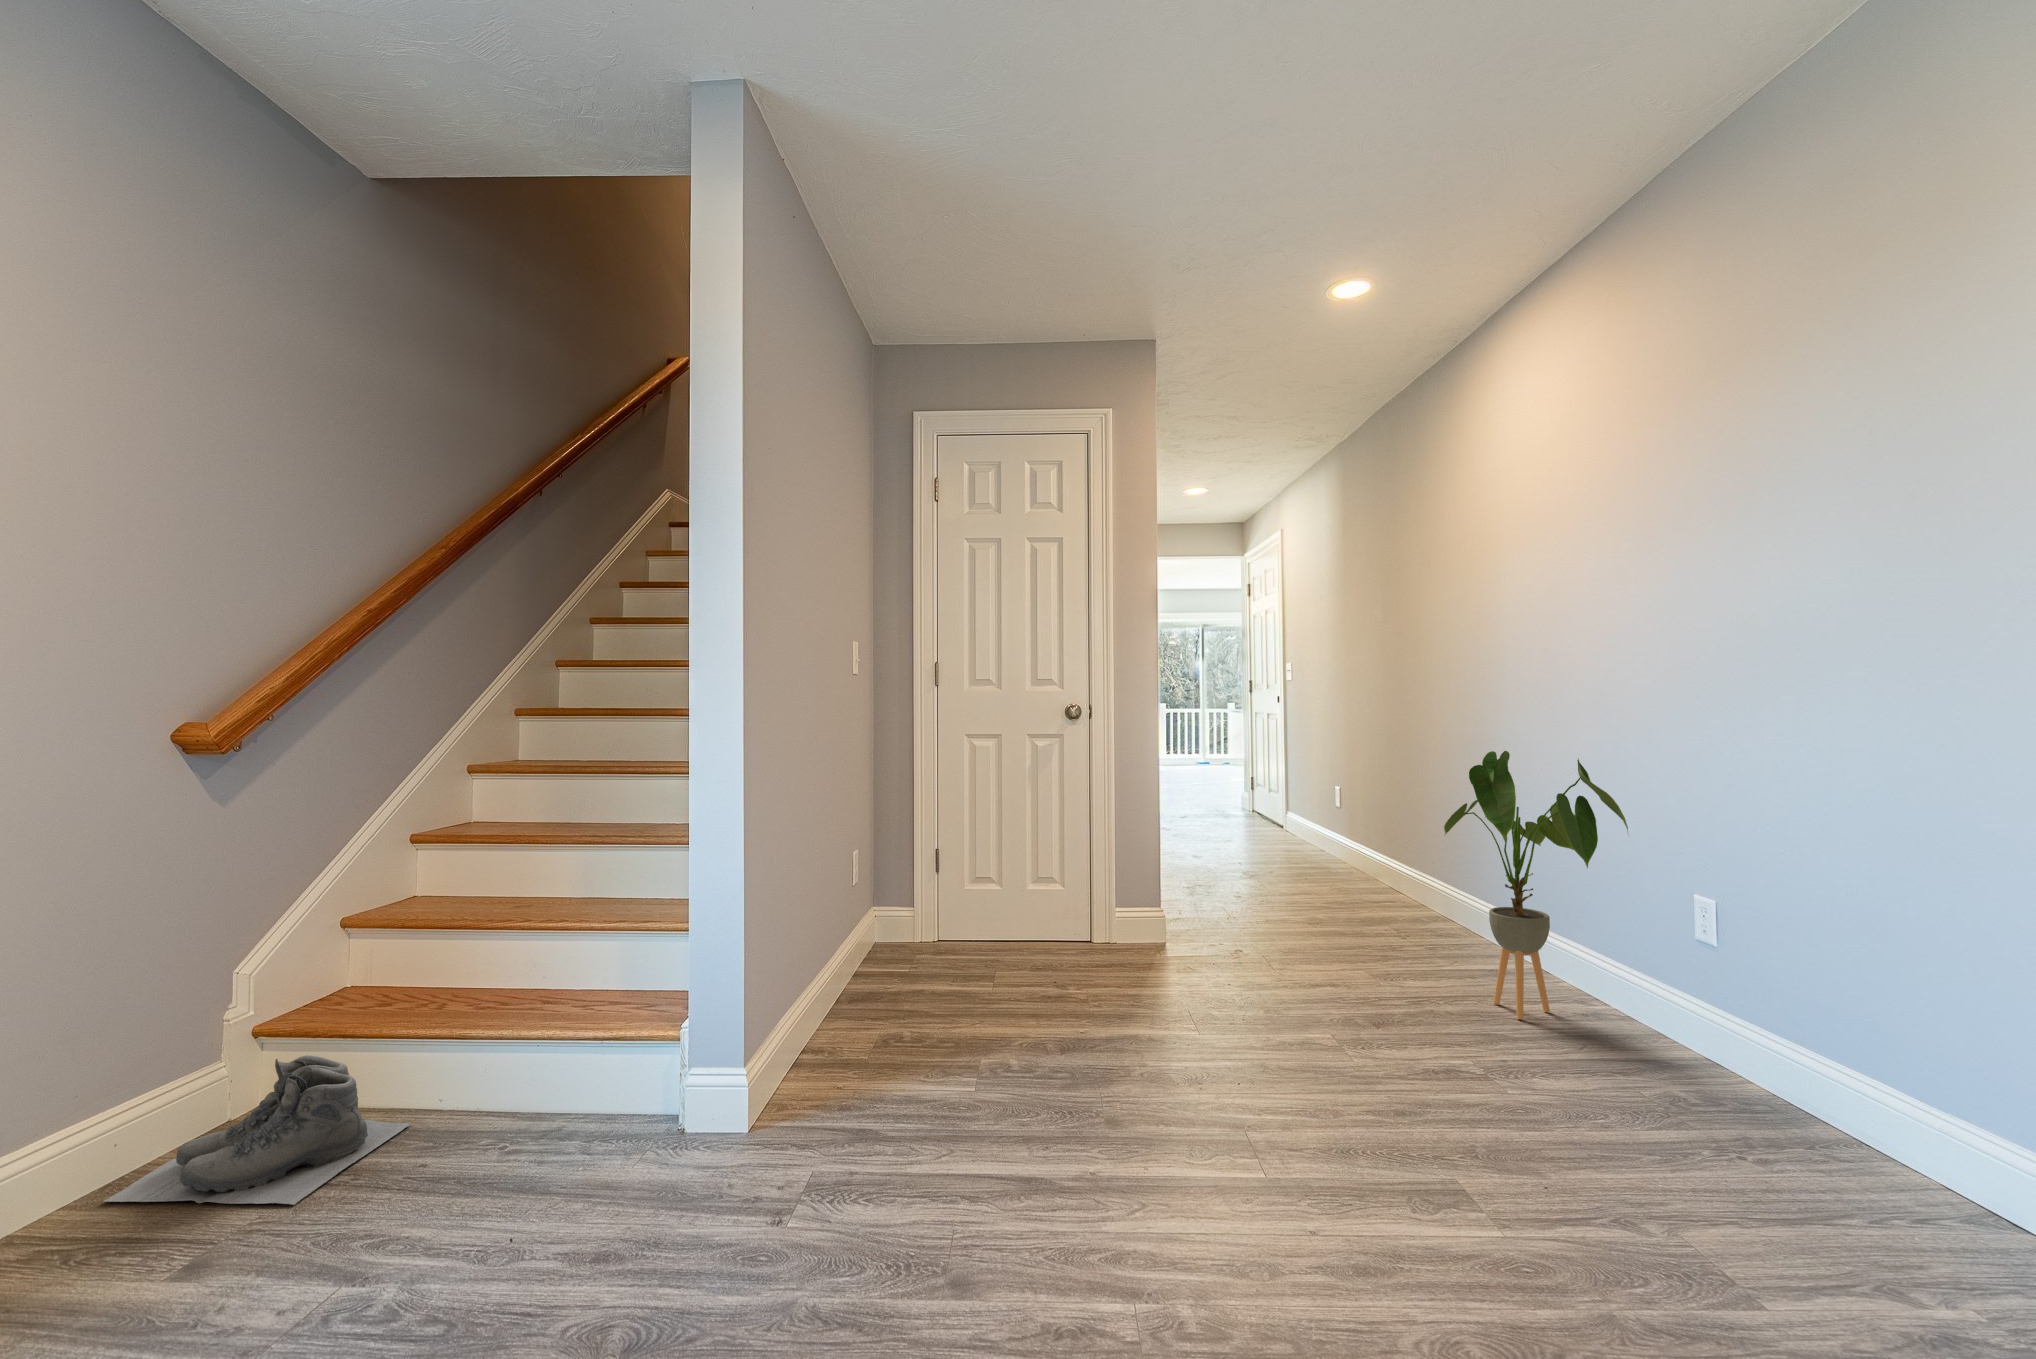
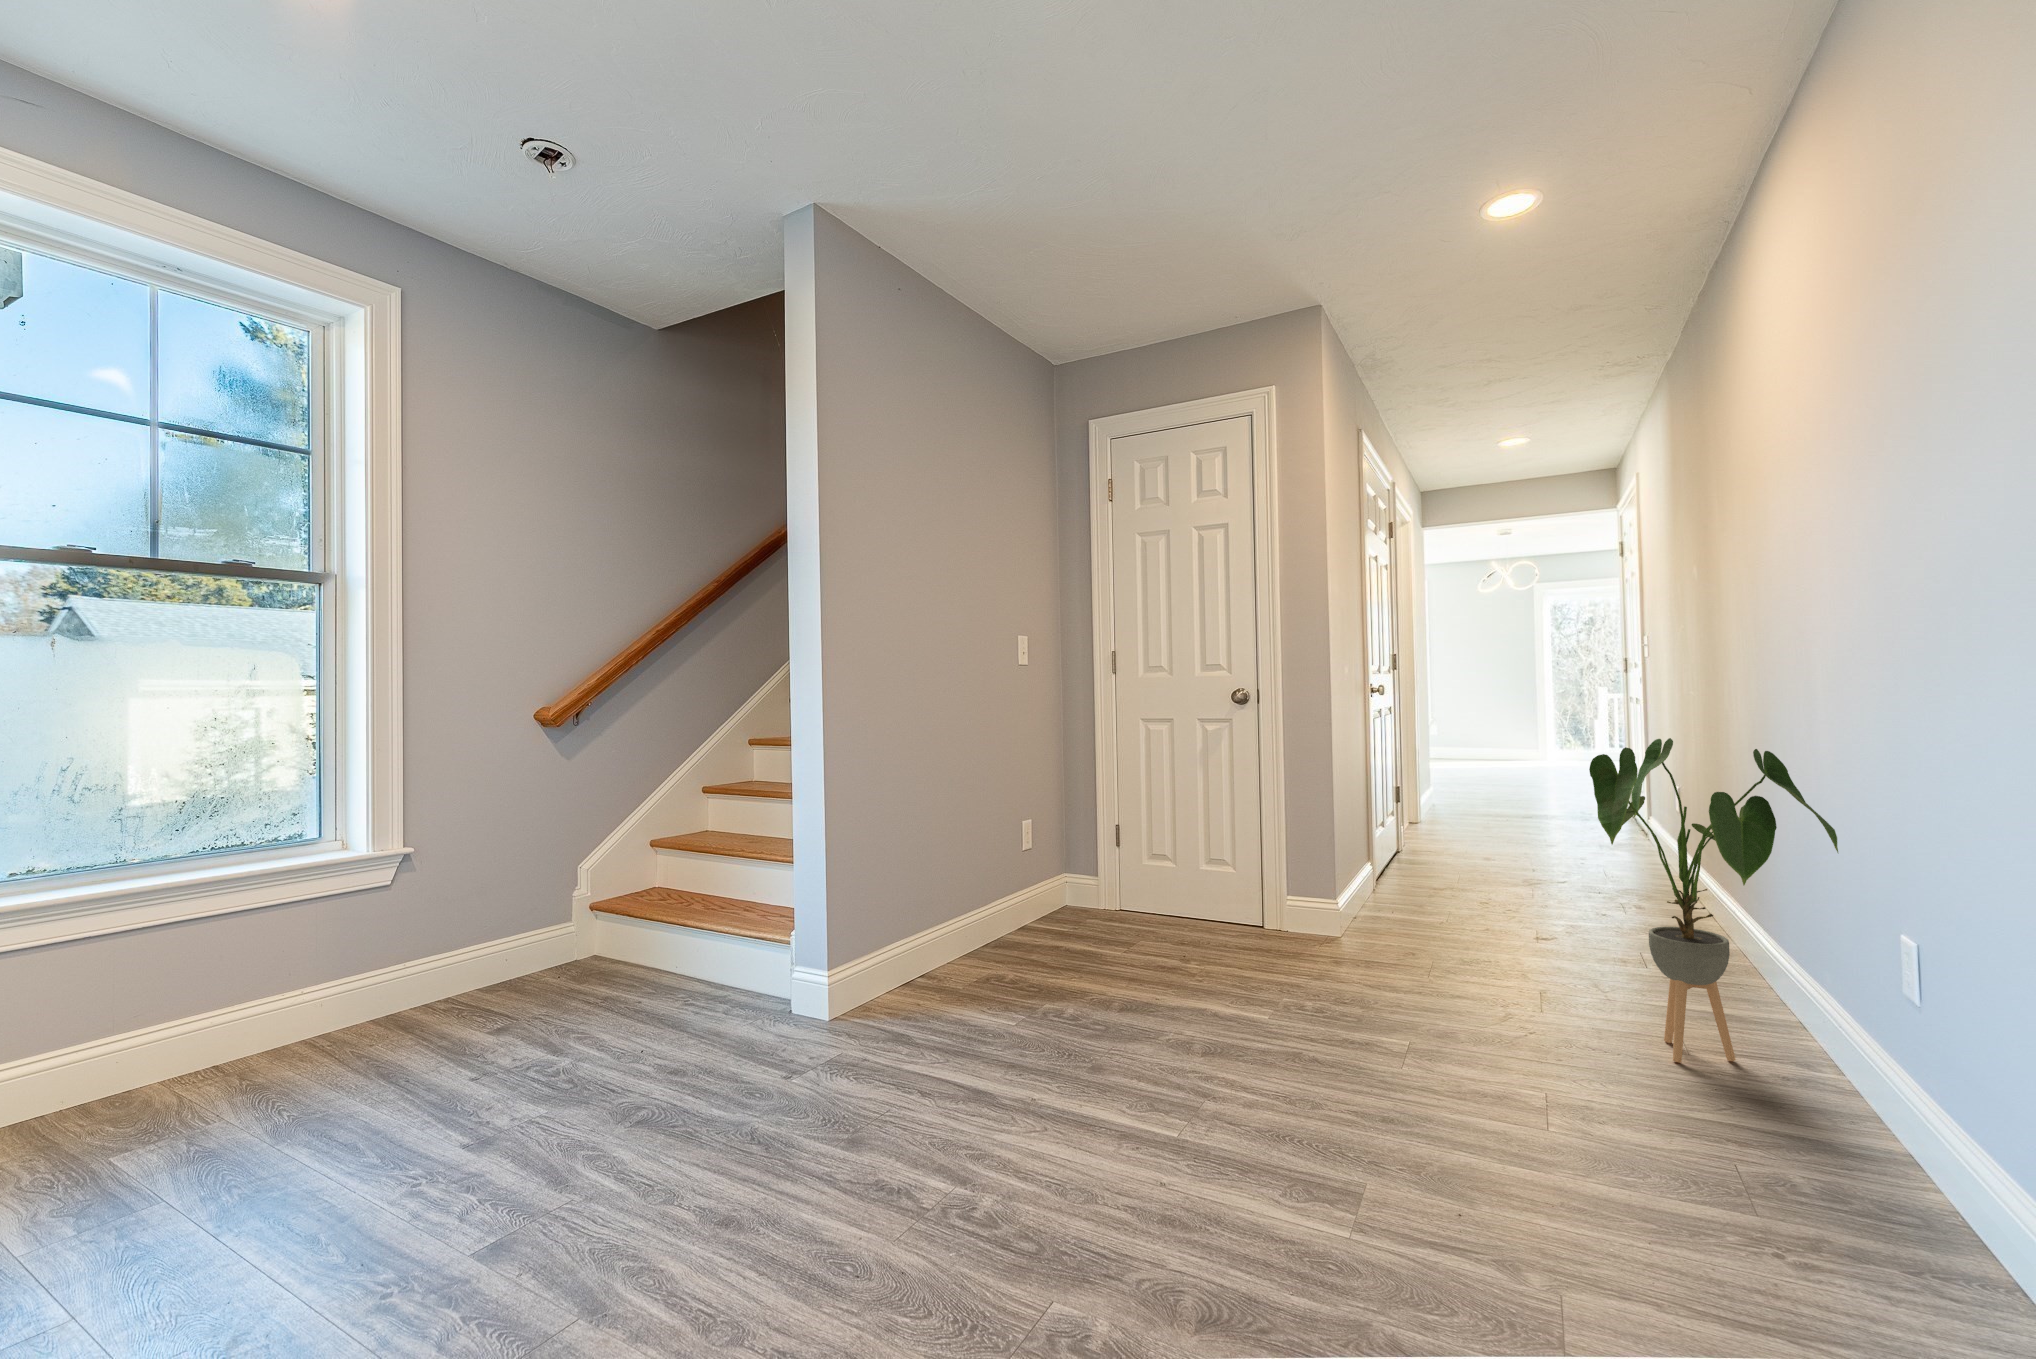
boots: present [104,1055,412,1205] -> none [496,922,657,1010]

